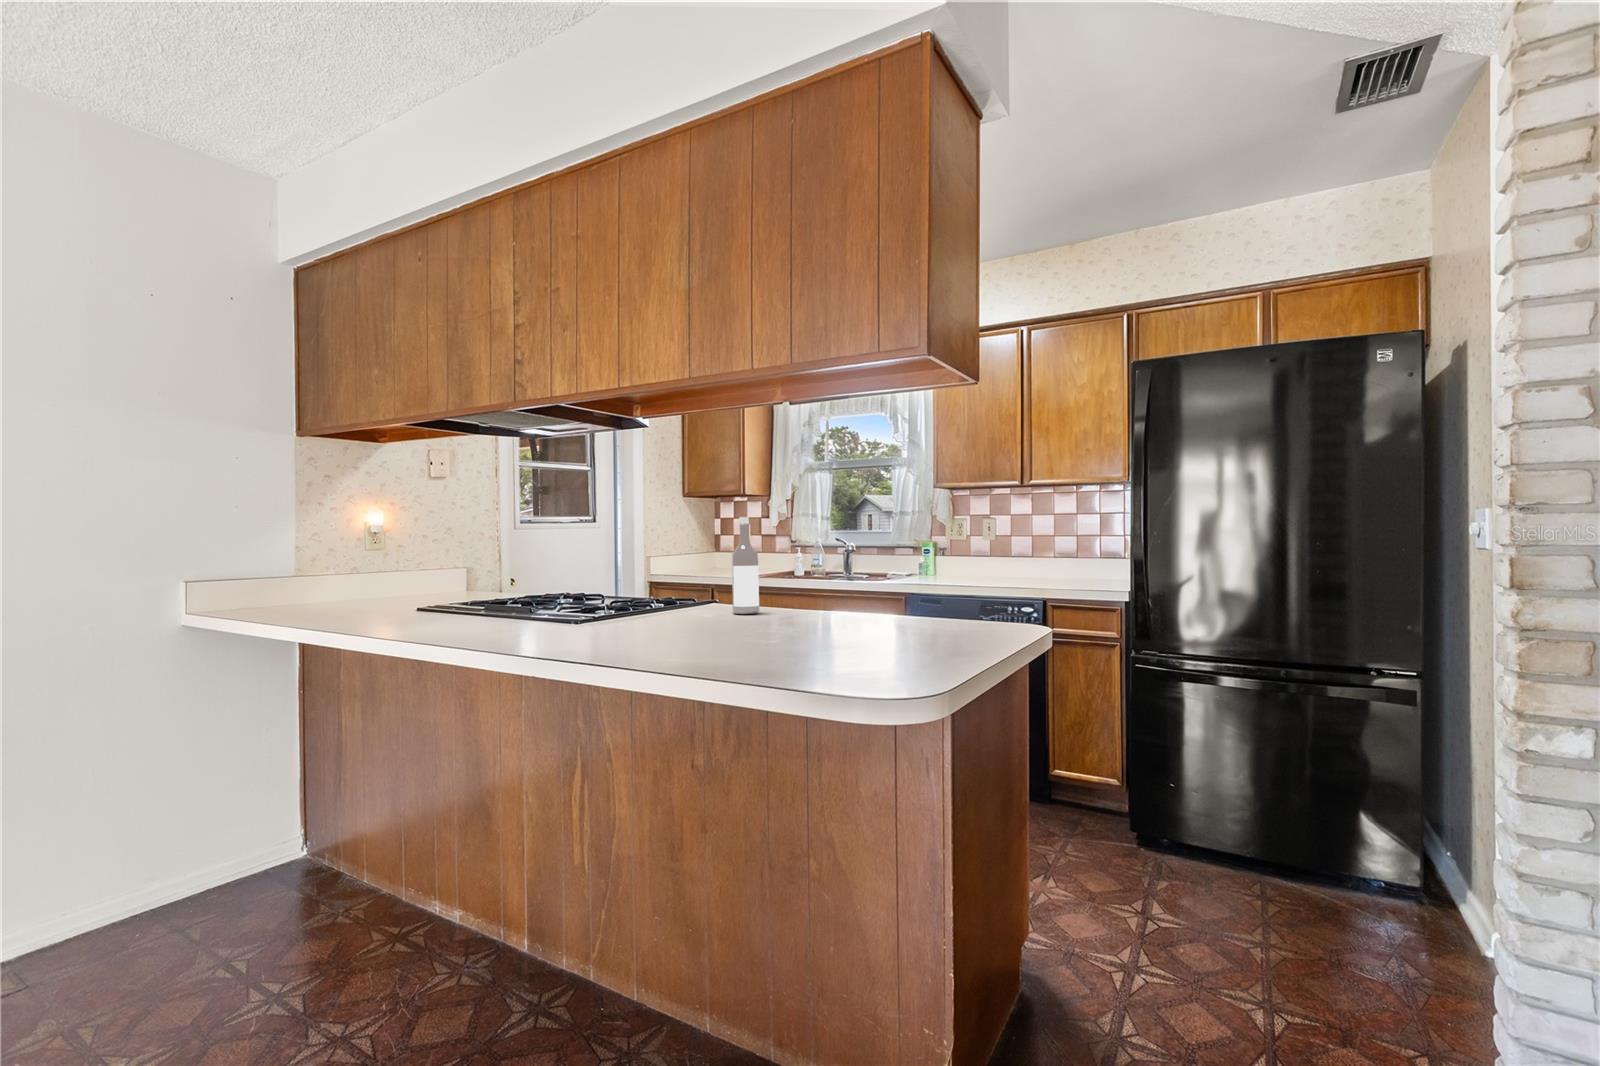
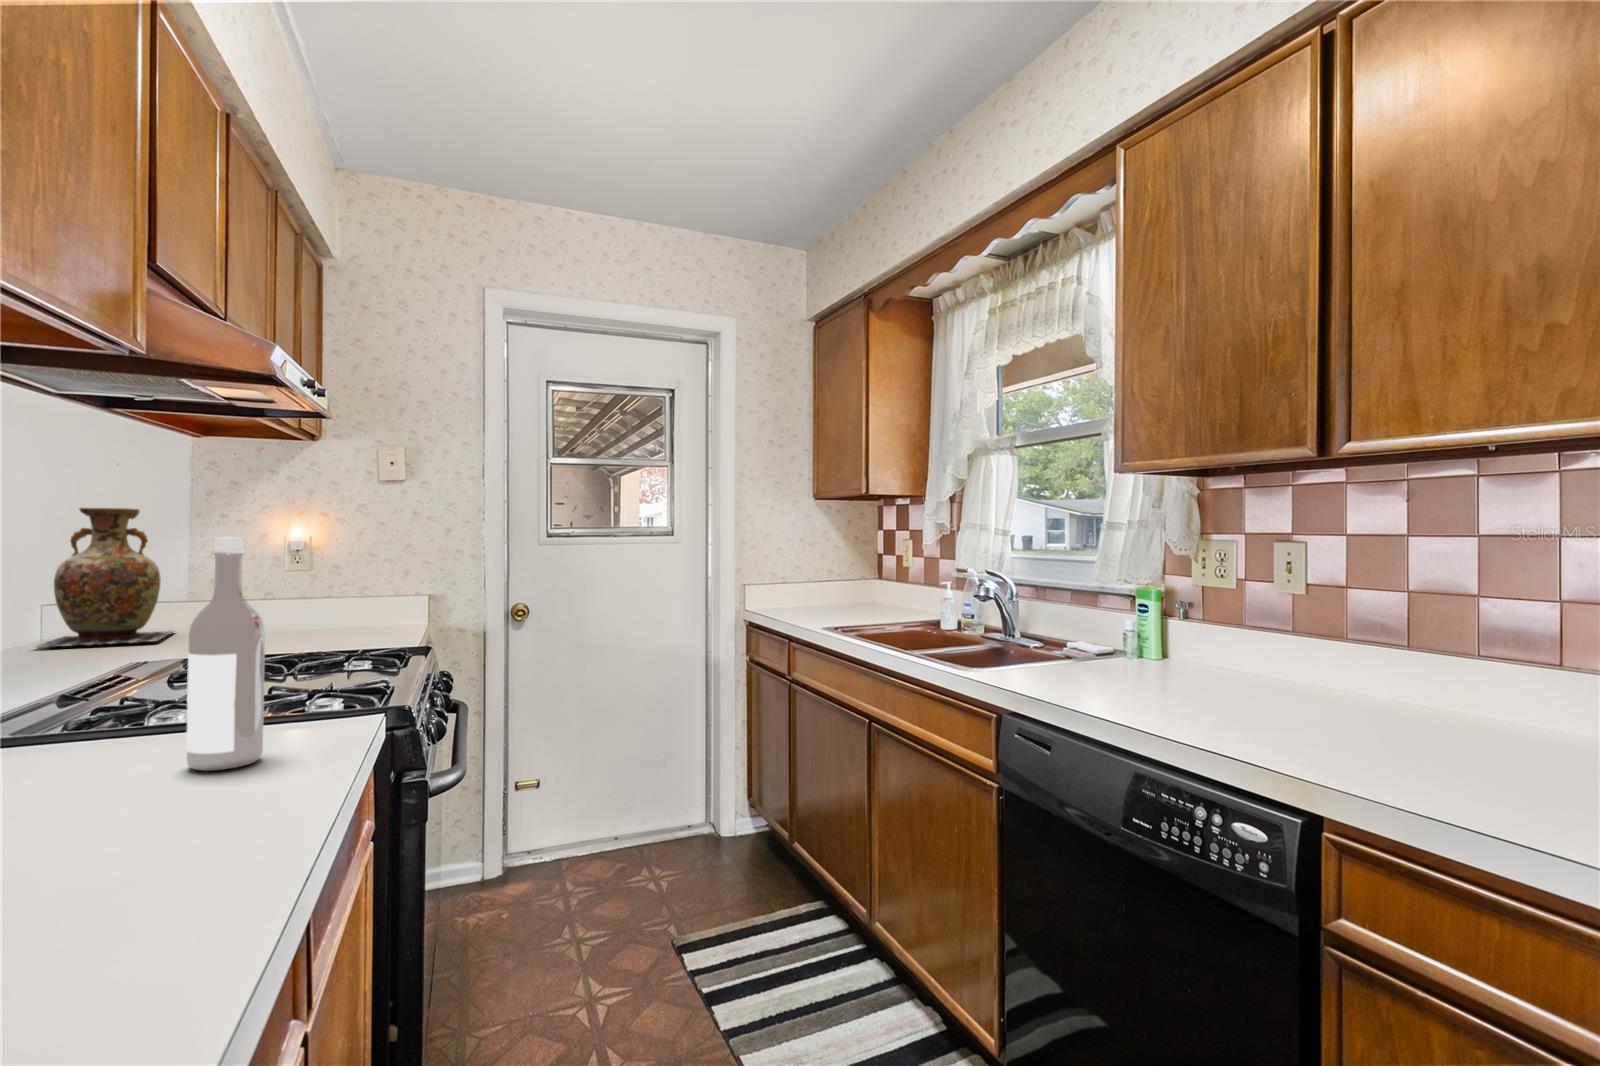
vase: none [268,505,384,611] -> present [36,508,173,648]

